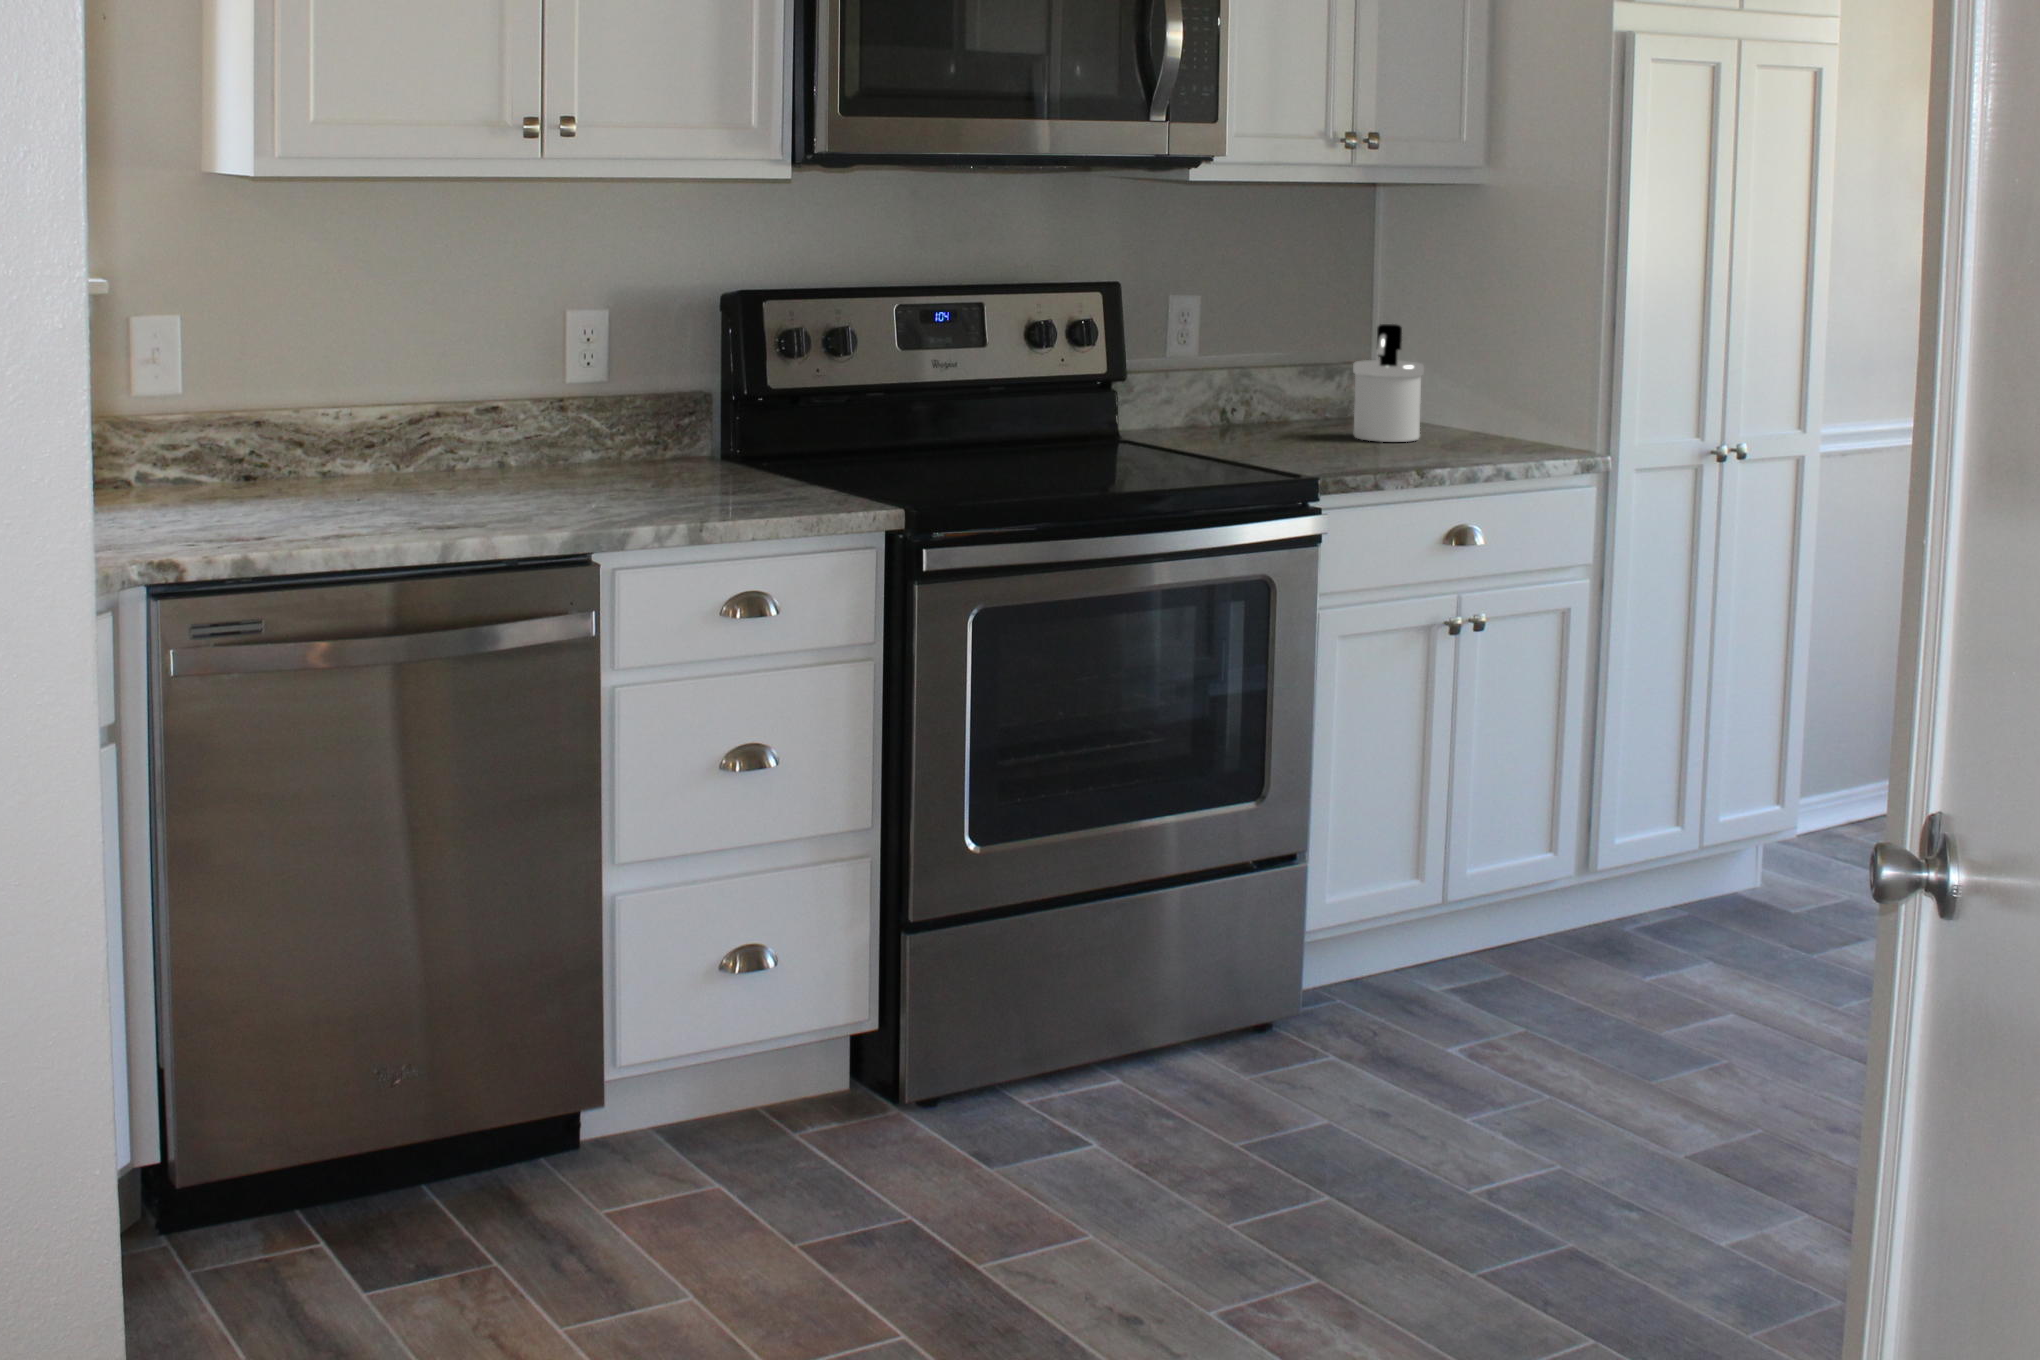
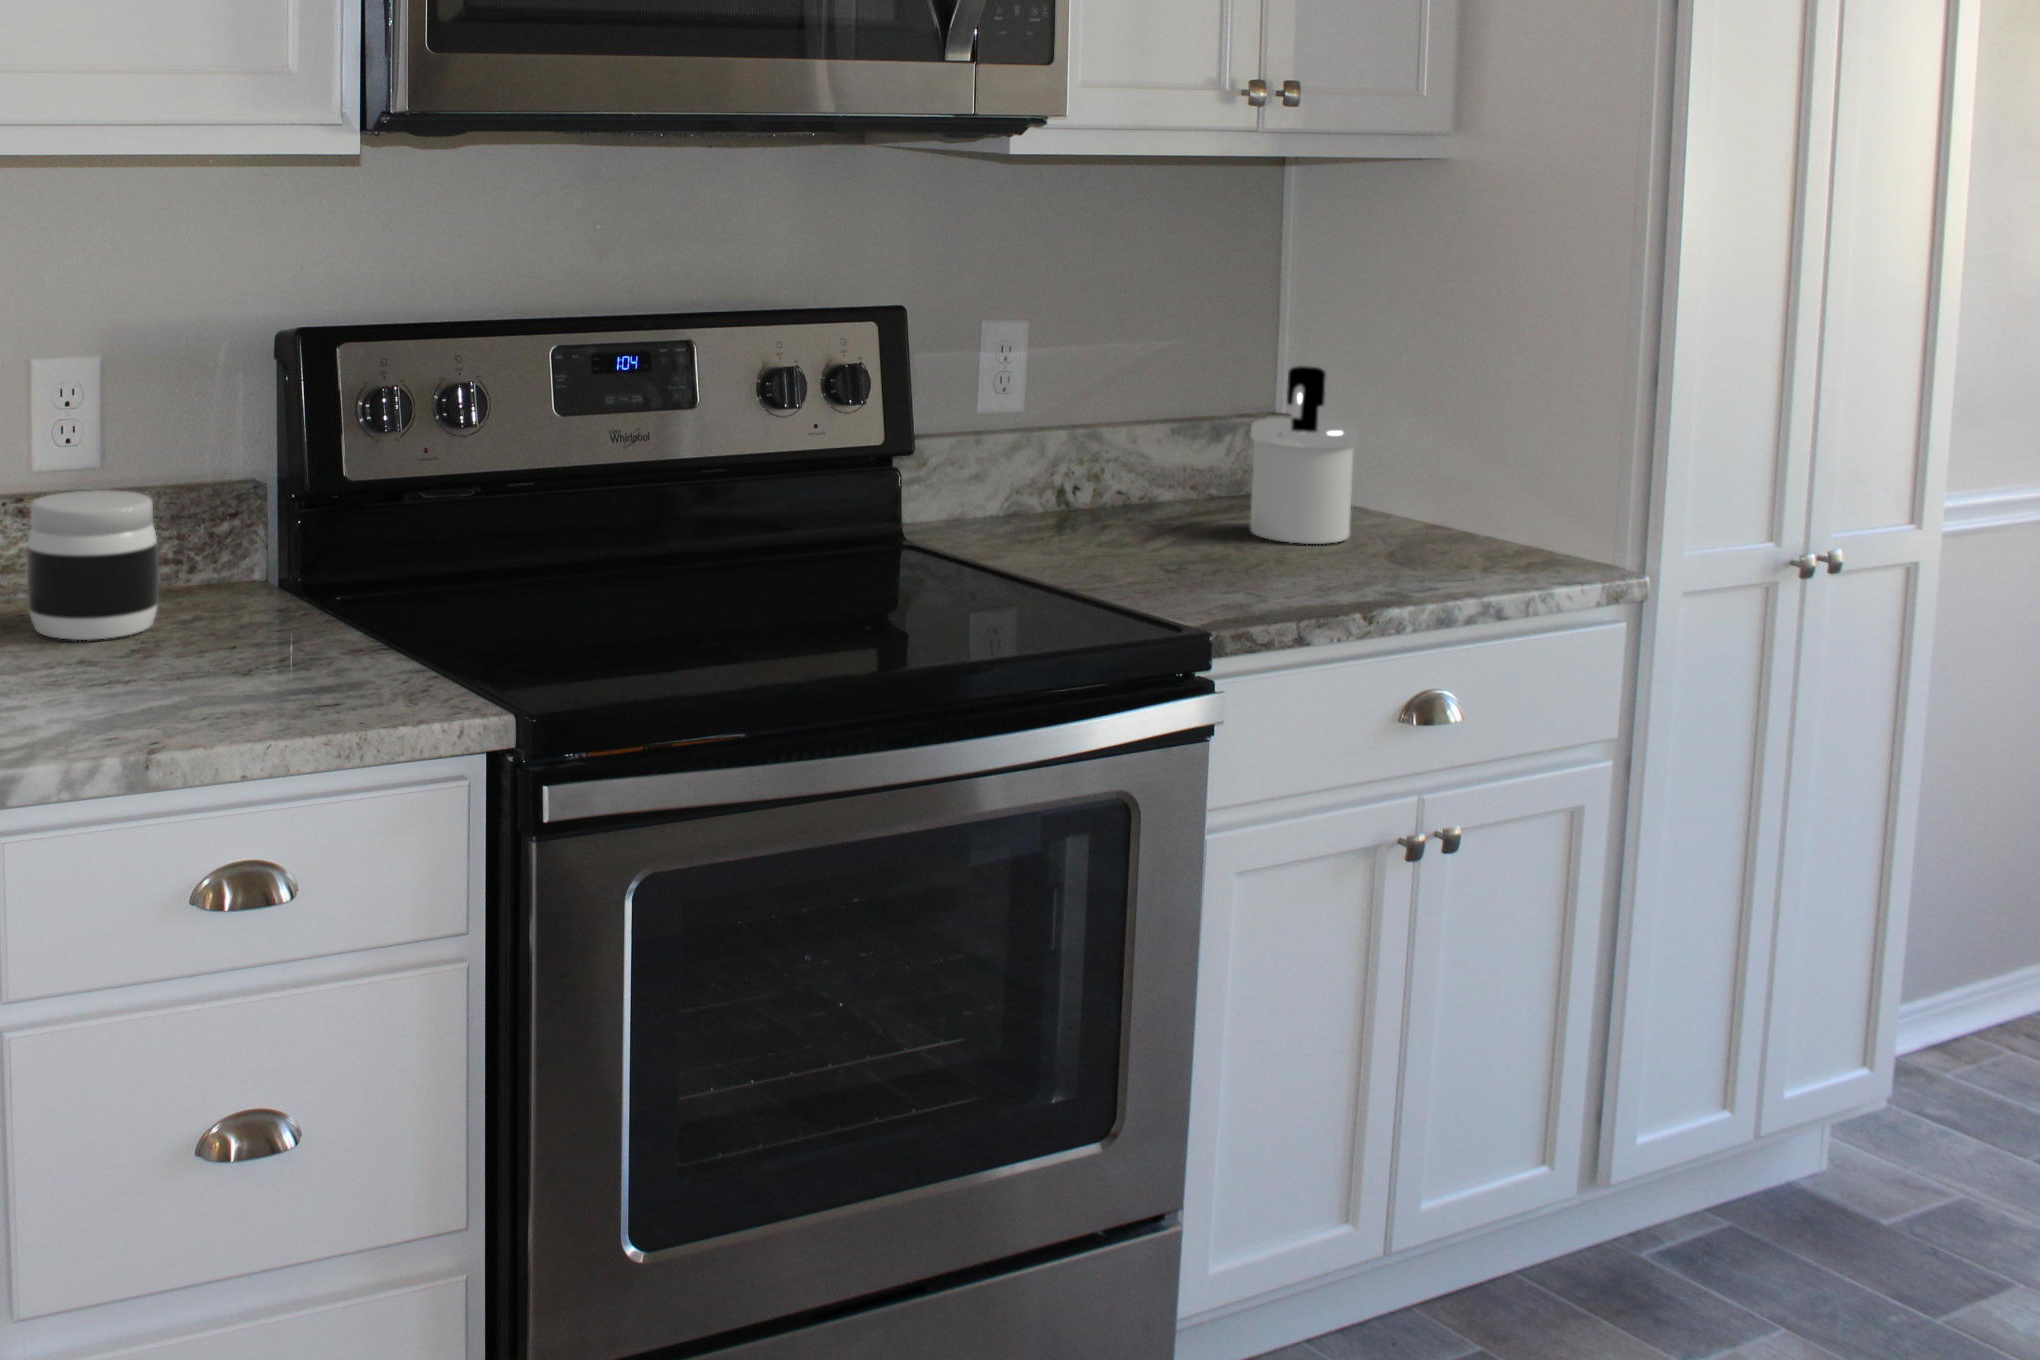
jar: none [578,391,660,481] -> present [26,490,159,640]

